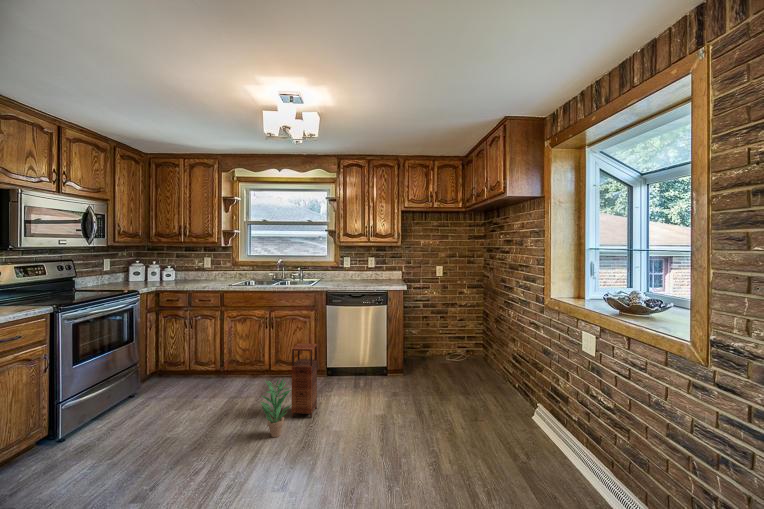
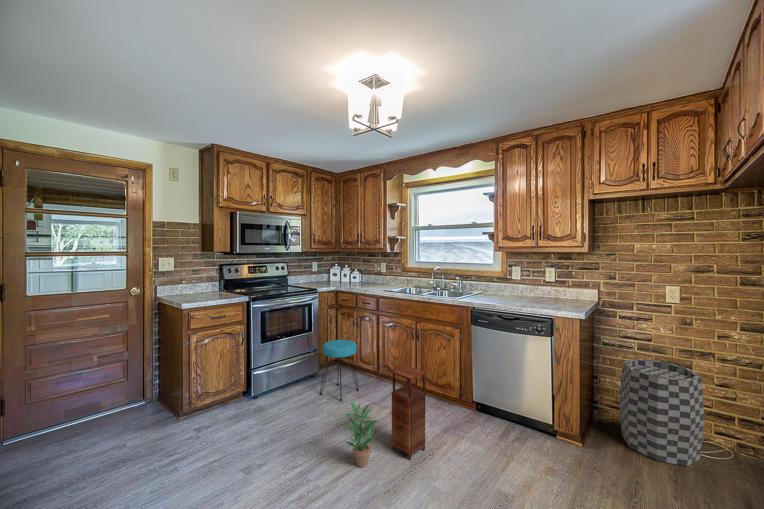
trash can: none [419,313,458,369] -> present [619,359,705,466]
stool: none [170,340,215,405] -> present [320,340,359,401]

